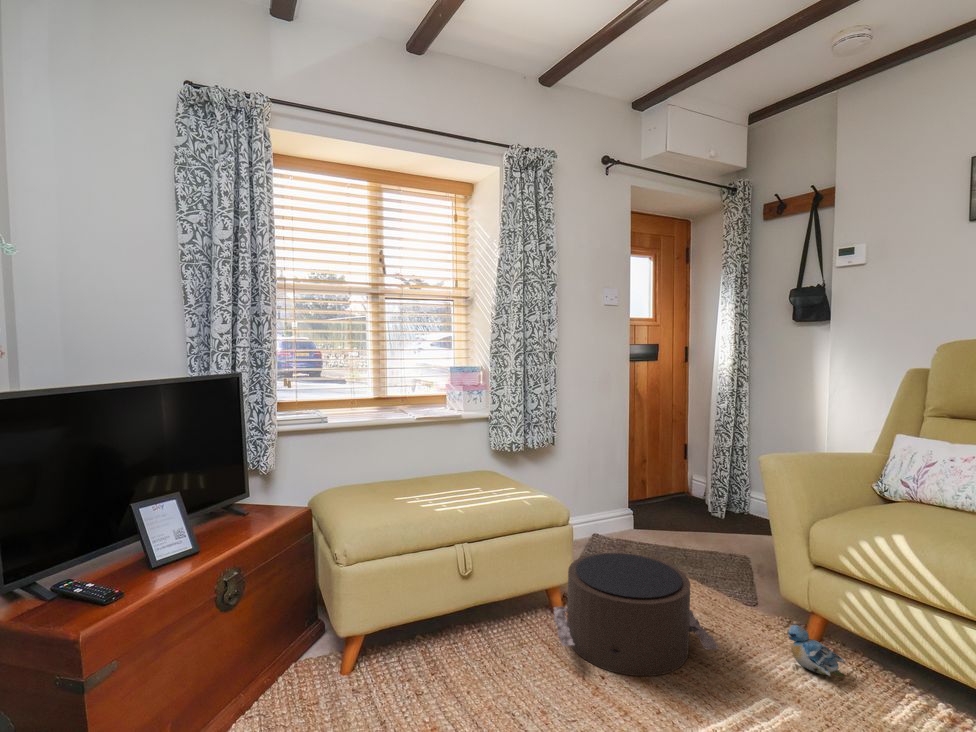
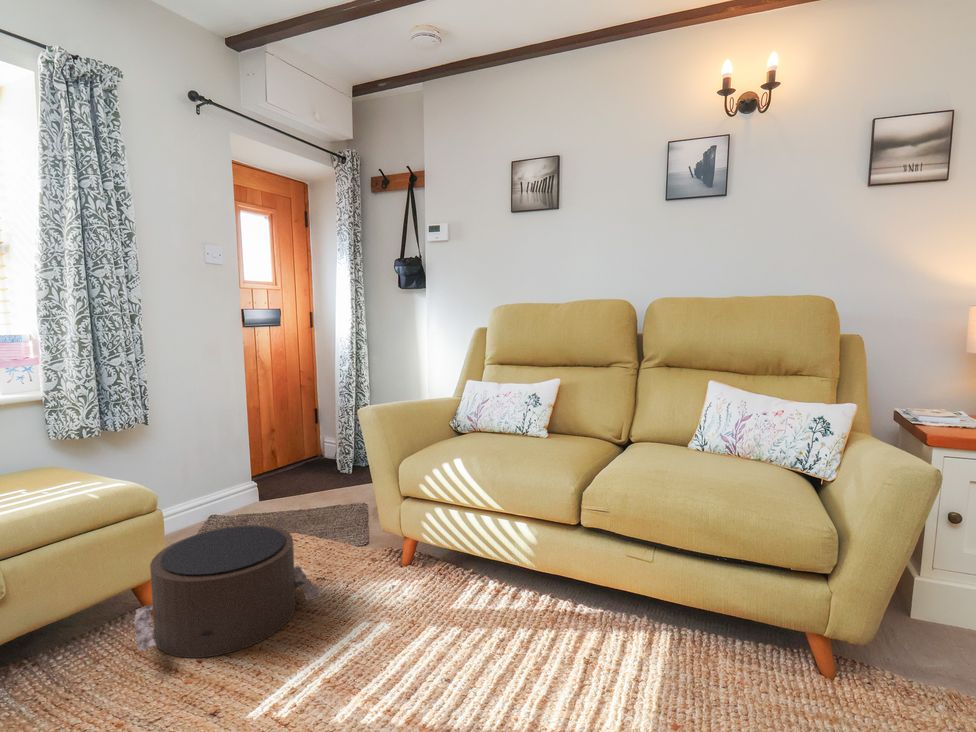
plush toy: present [787,625,845,677] -> none [384,552,428,588]

